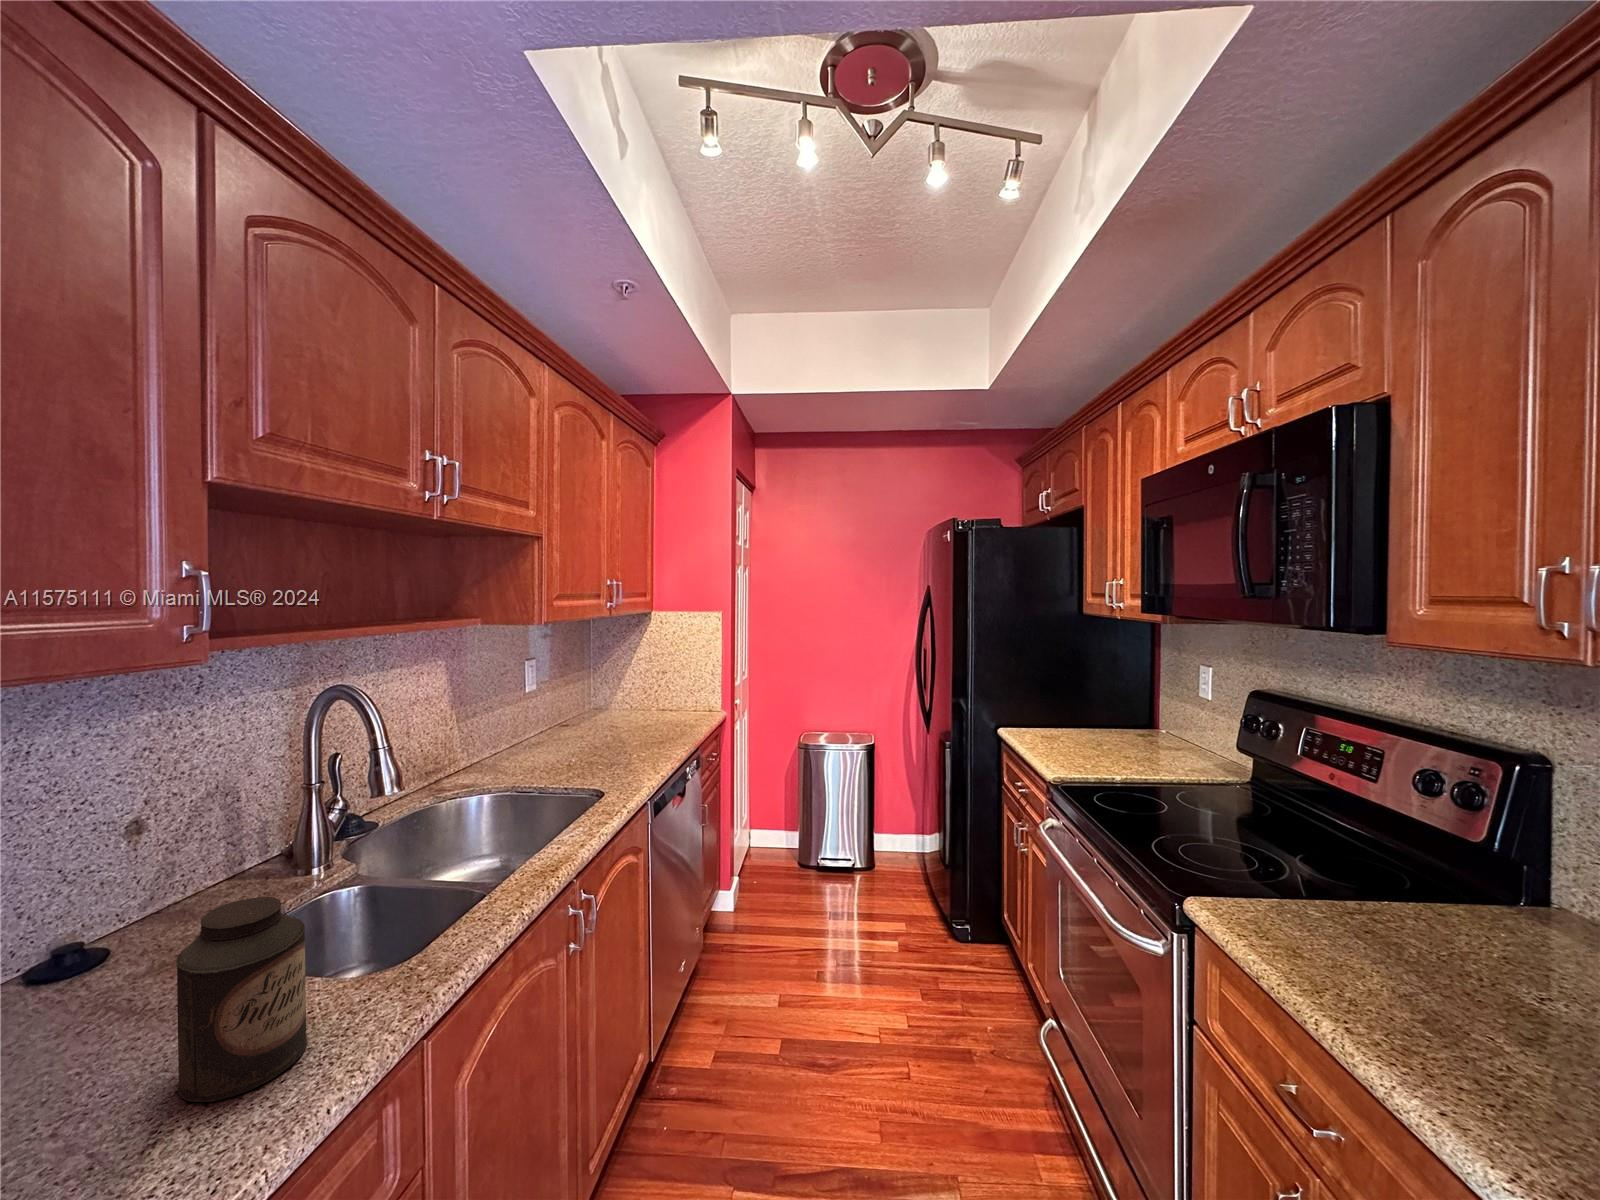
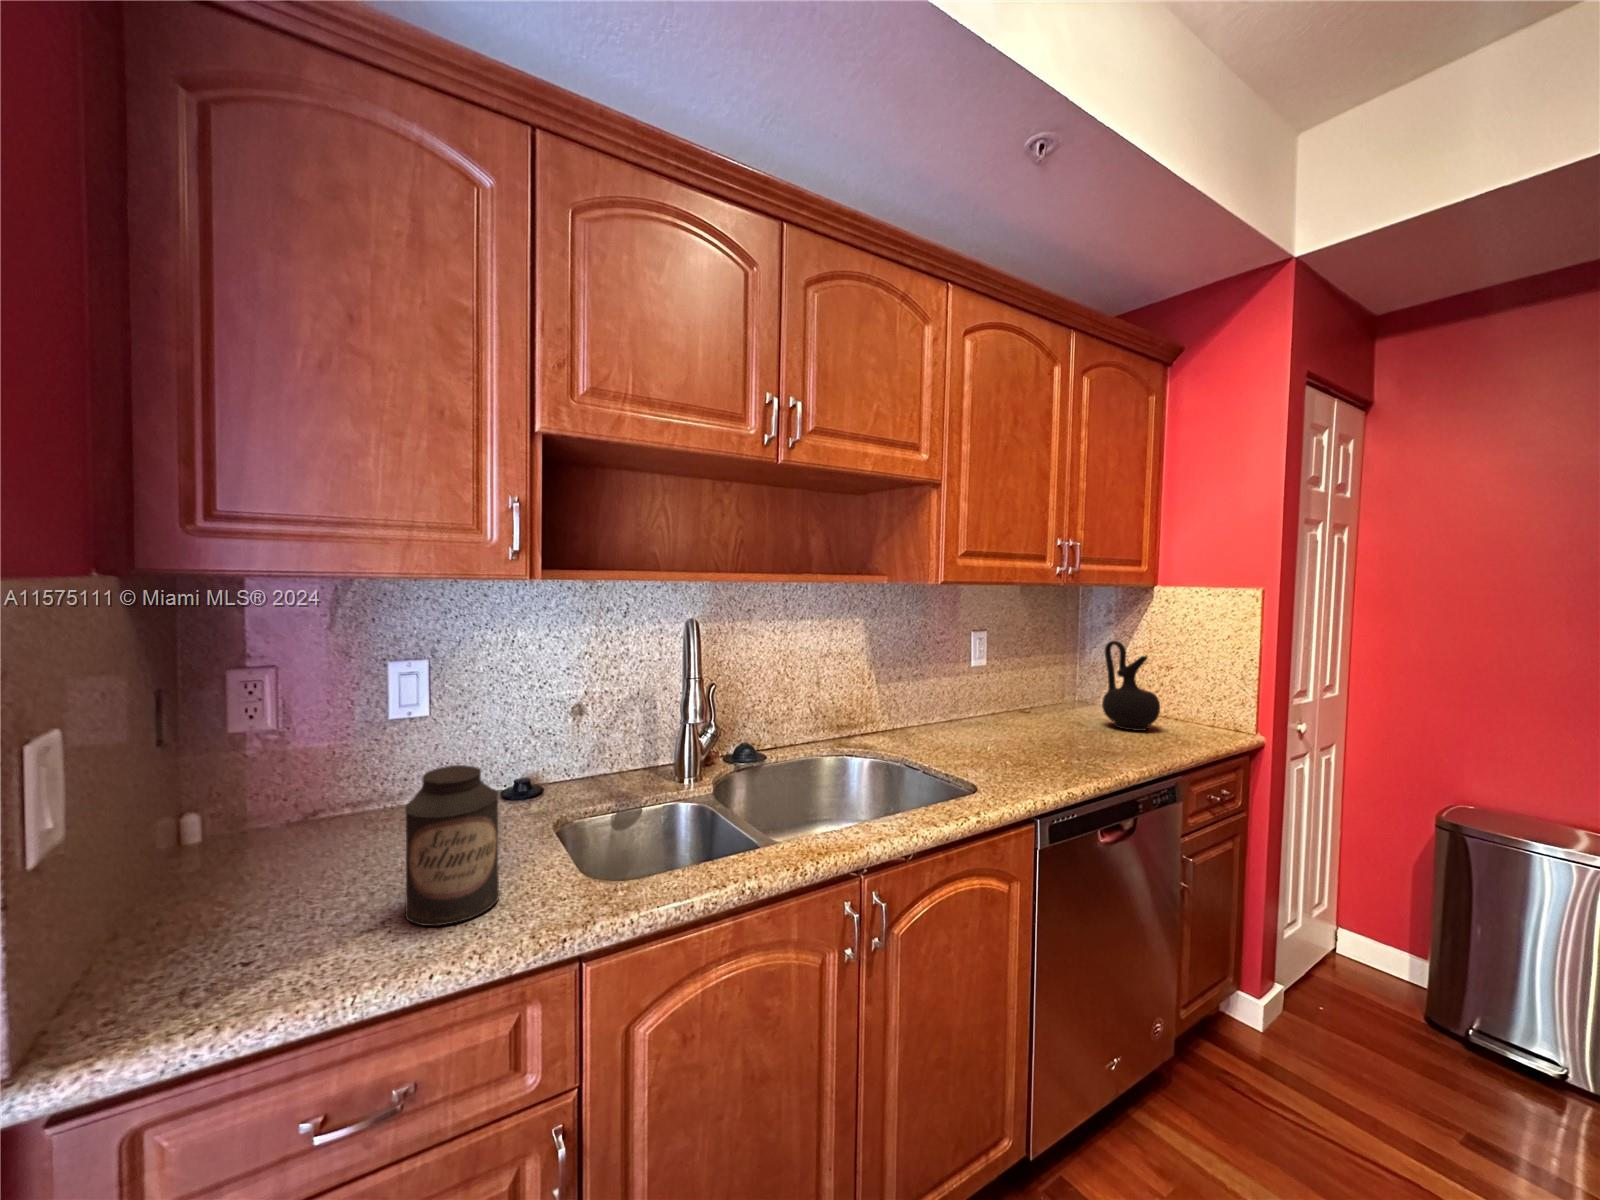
ceramic jug: none [627,657,667,724] -> present [1102,641,1160,731]

